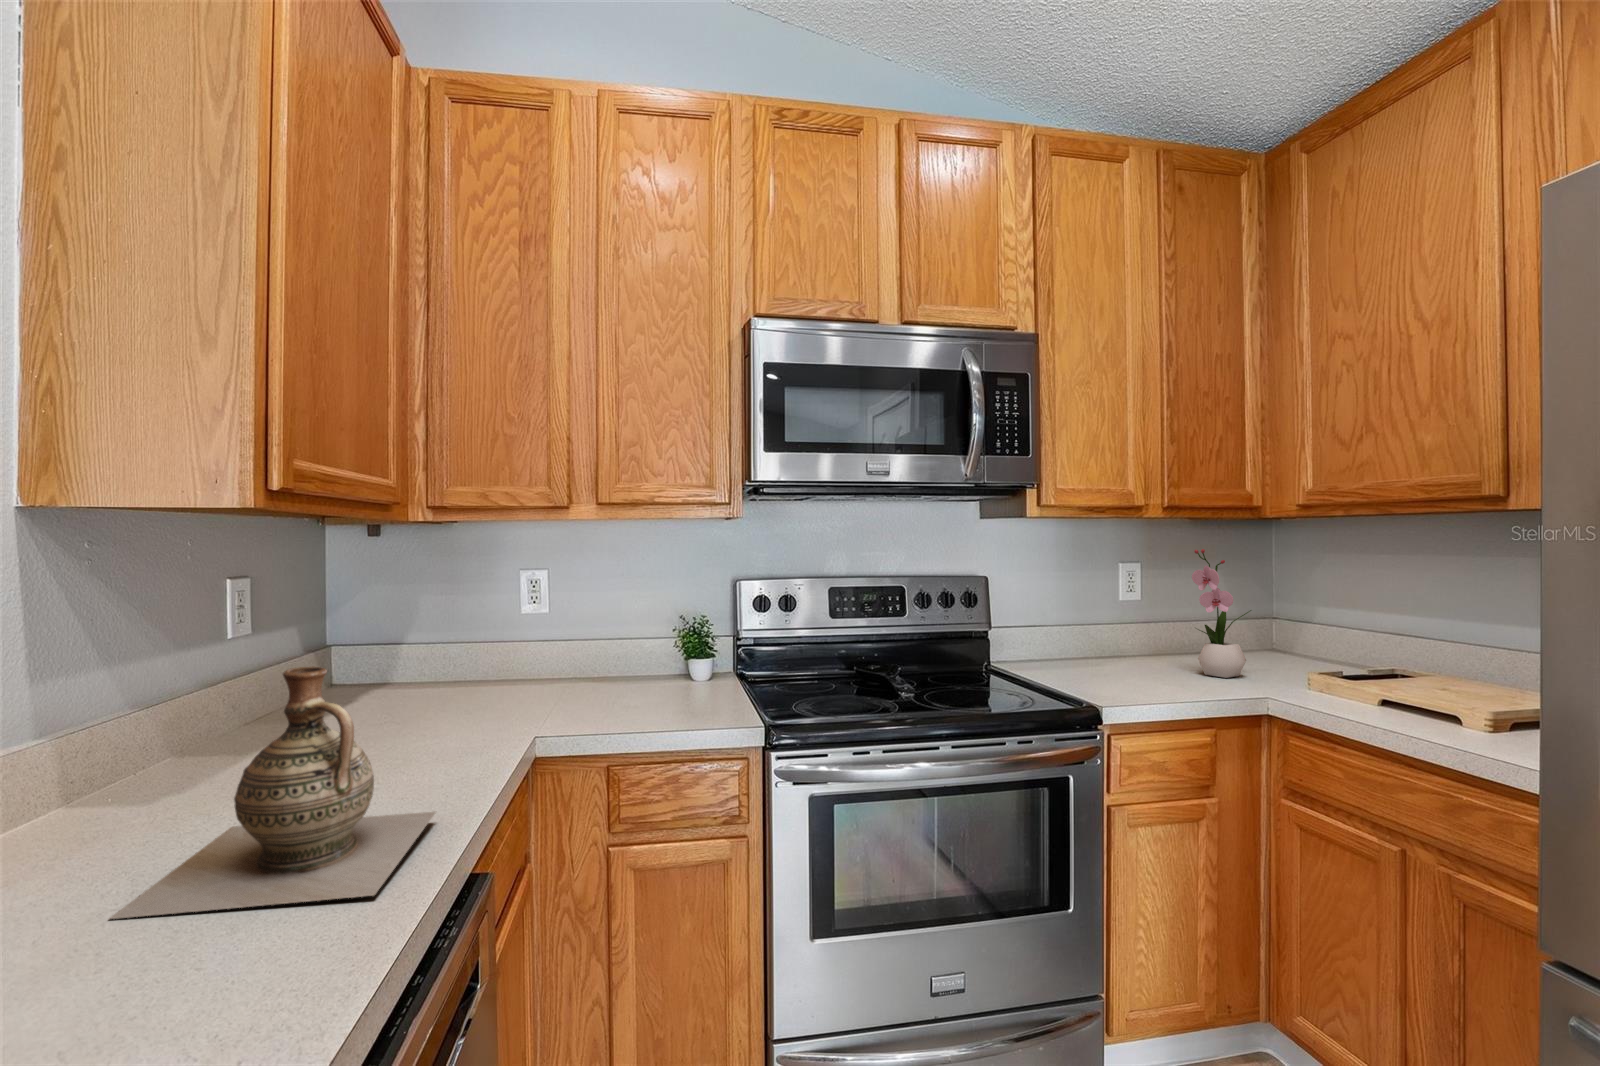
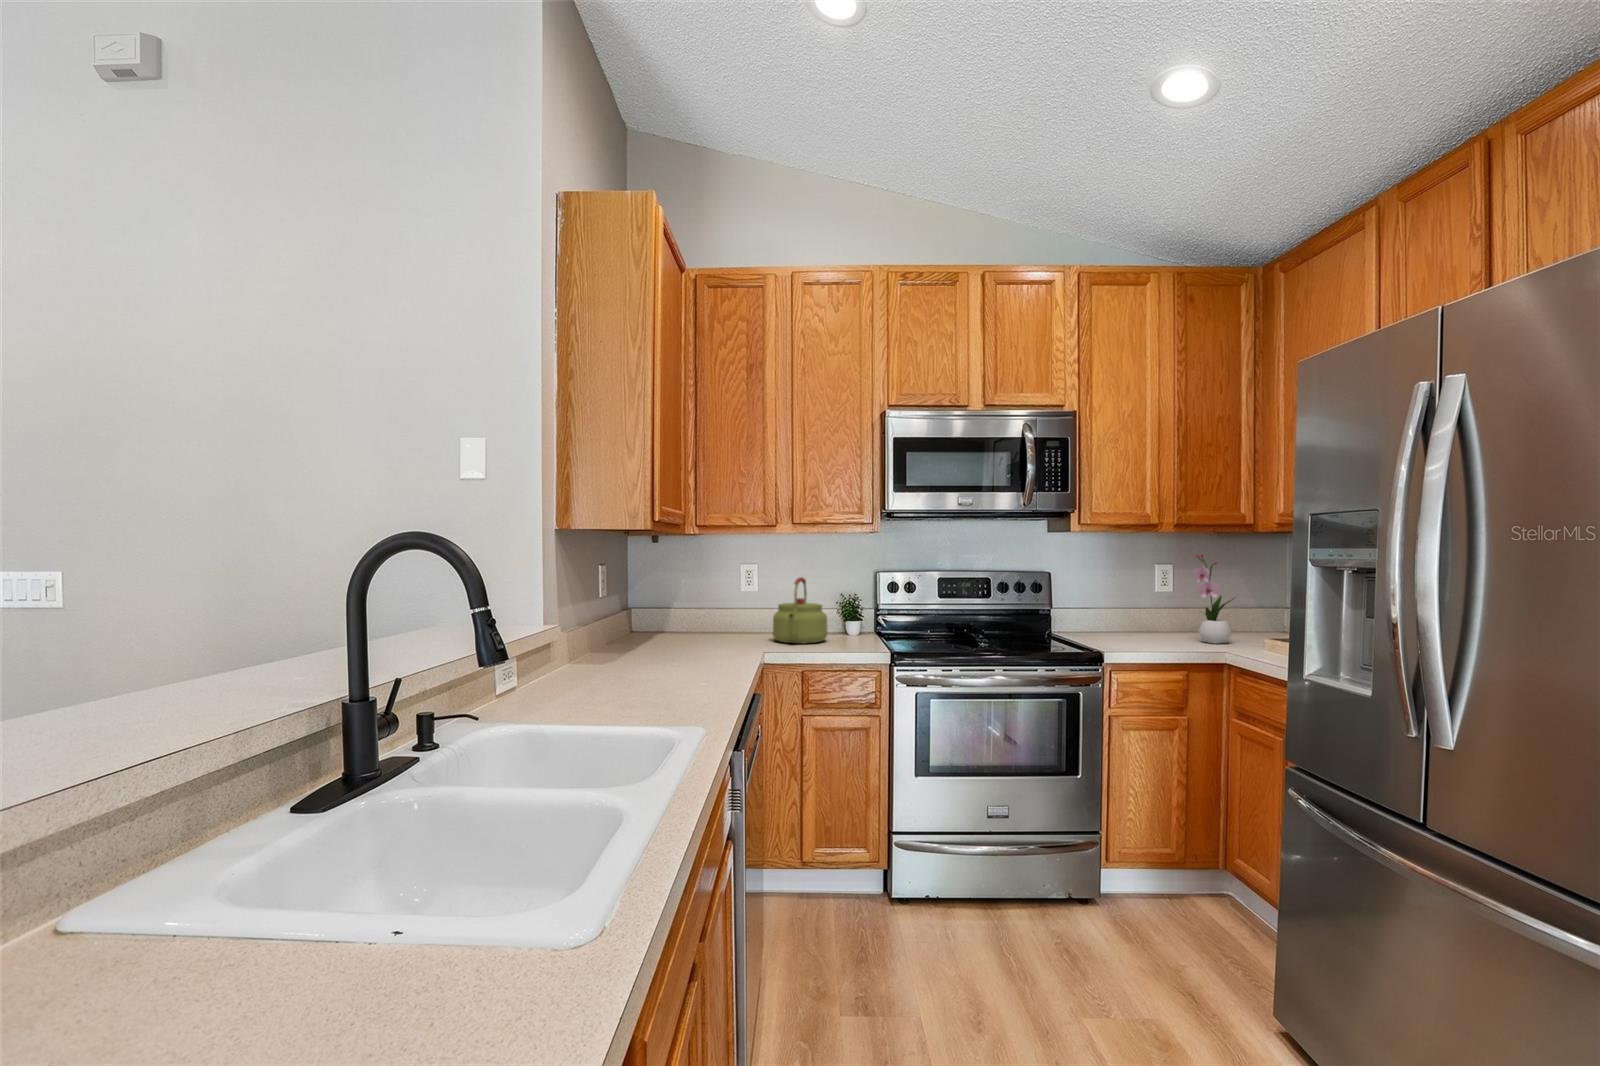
kettle: none [564,594,659,709] -> present [773,577,828,643]
ceramic jug: present [110,666,436,919] -> none [639,598,736,683]

